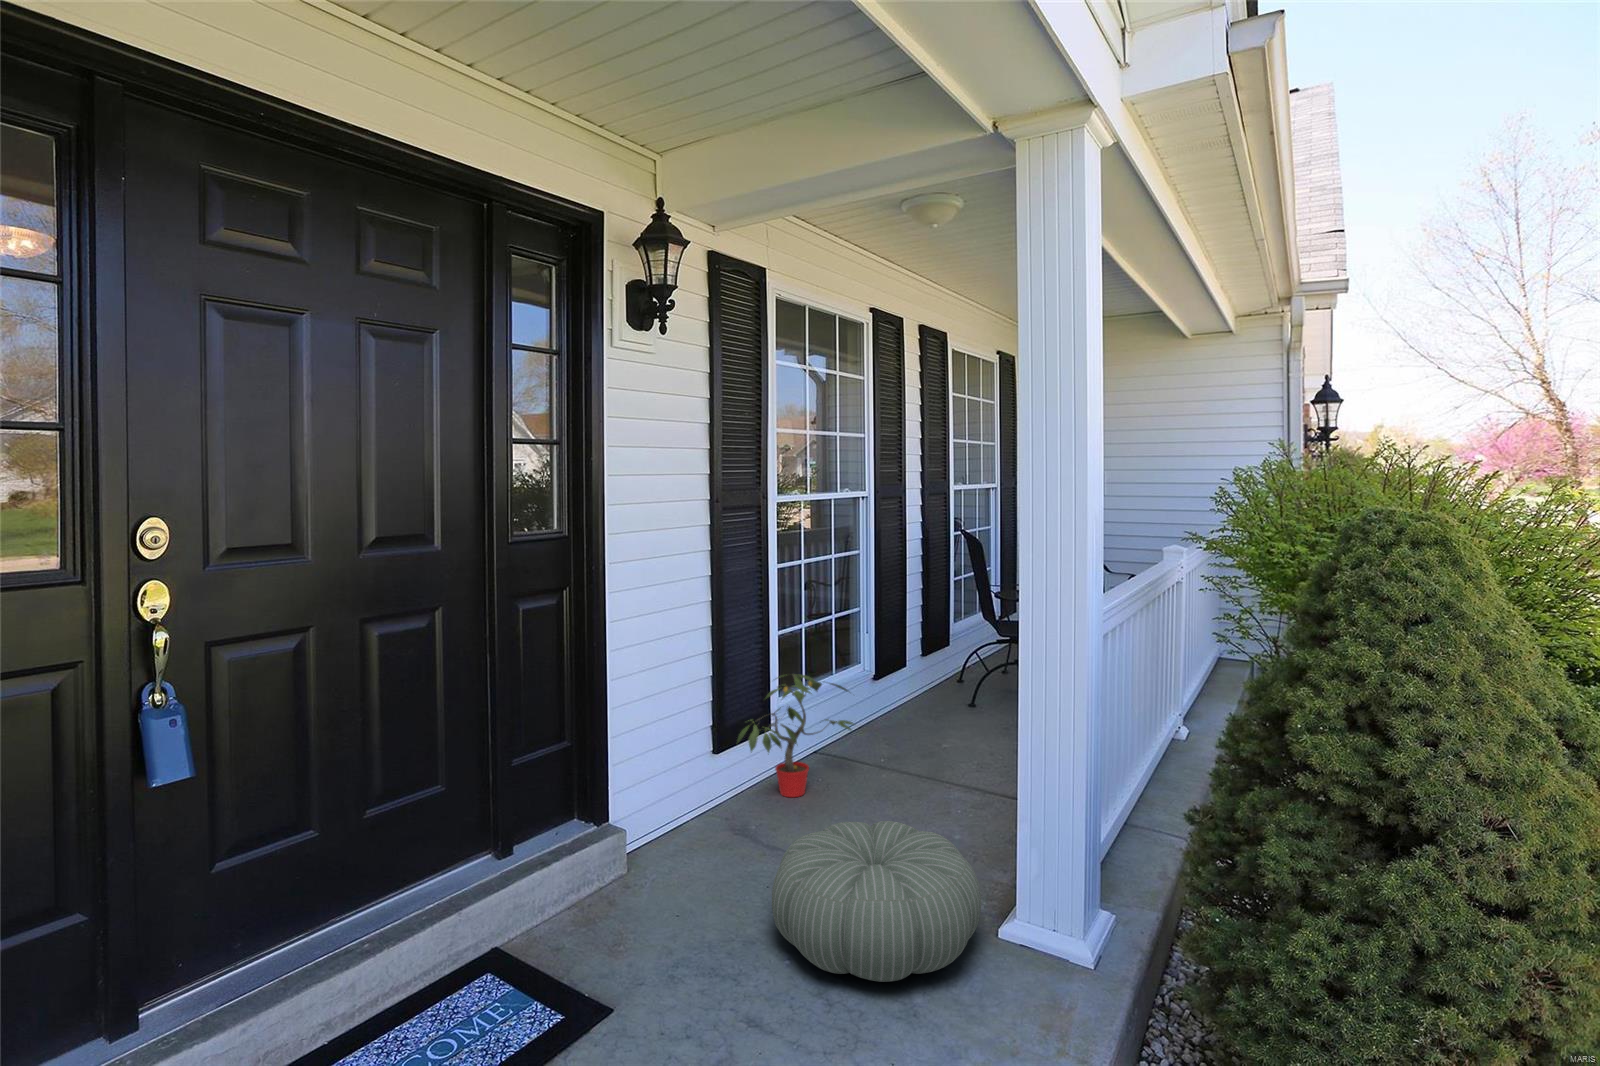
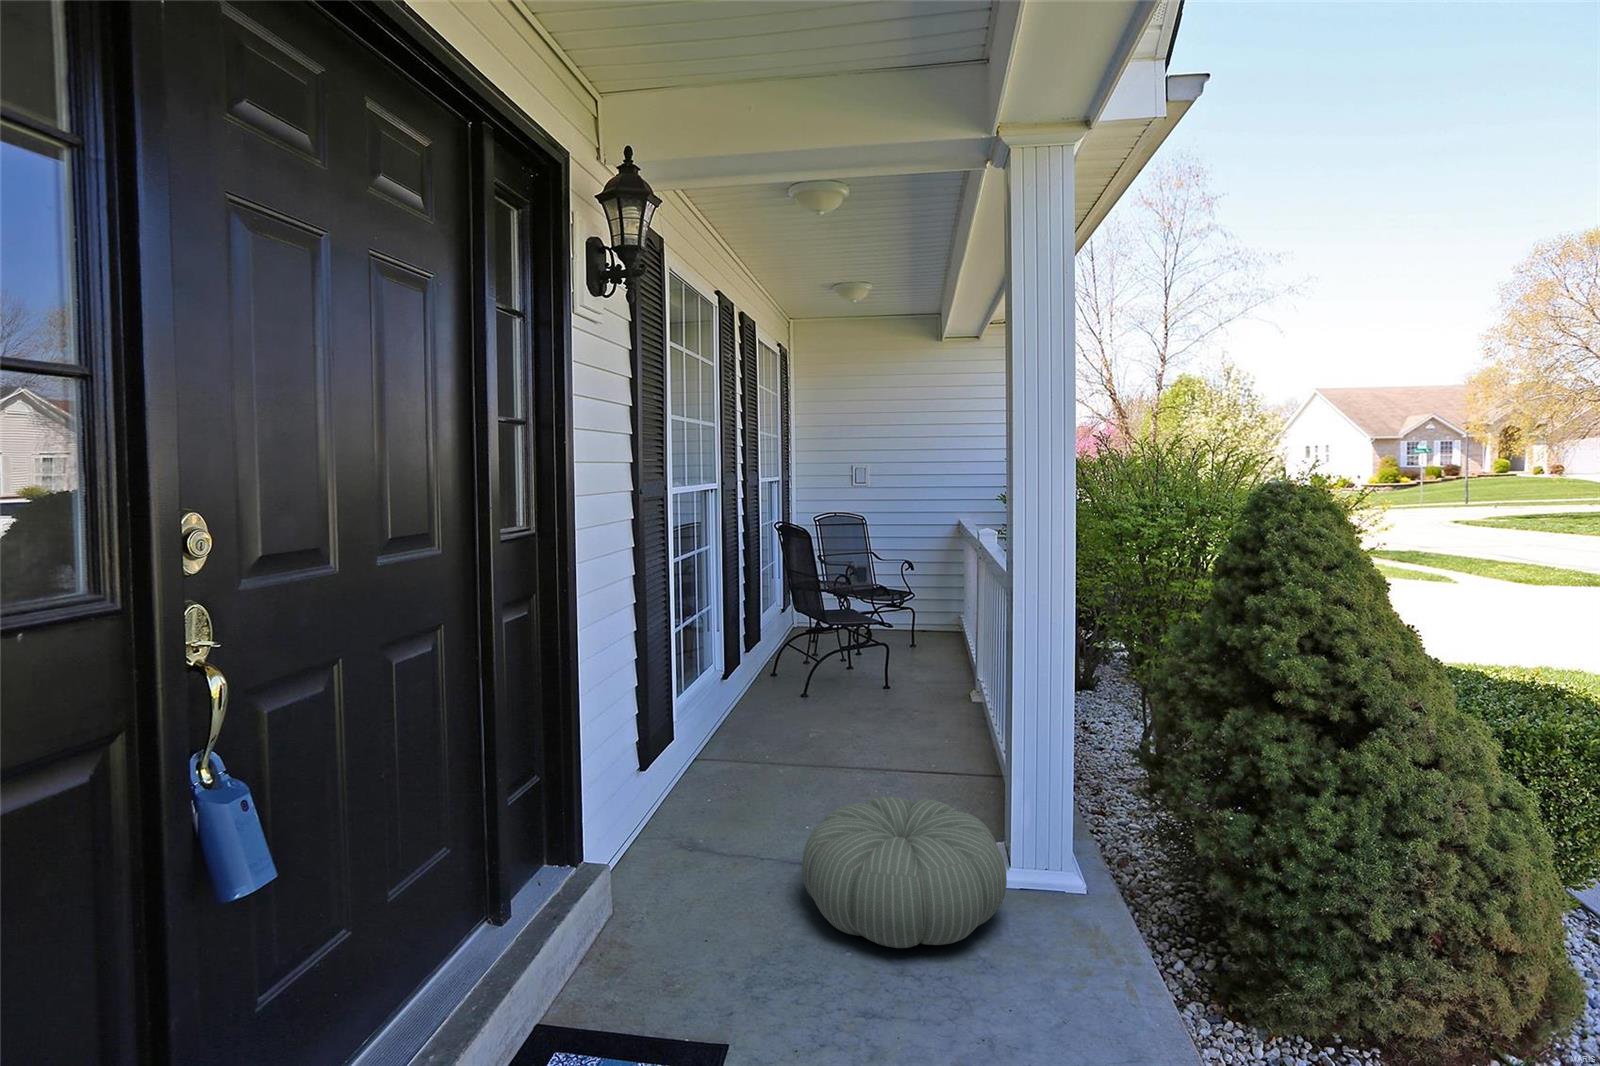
potted plant: present [738,674,854,797] -> none [666,673,763,800]

